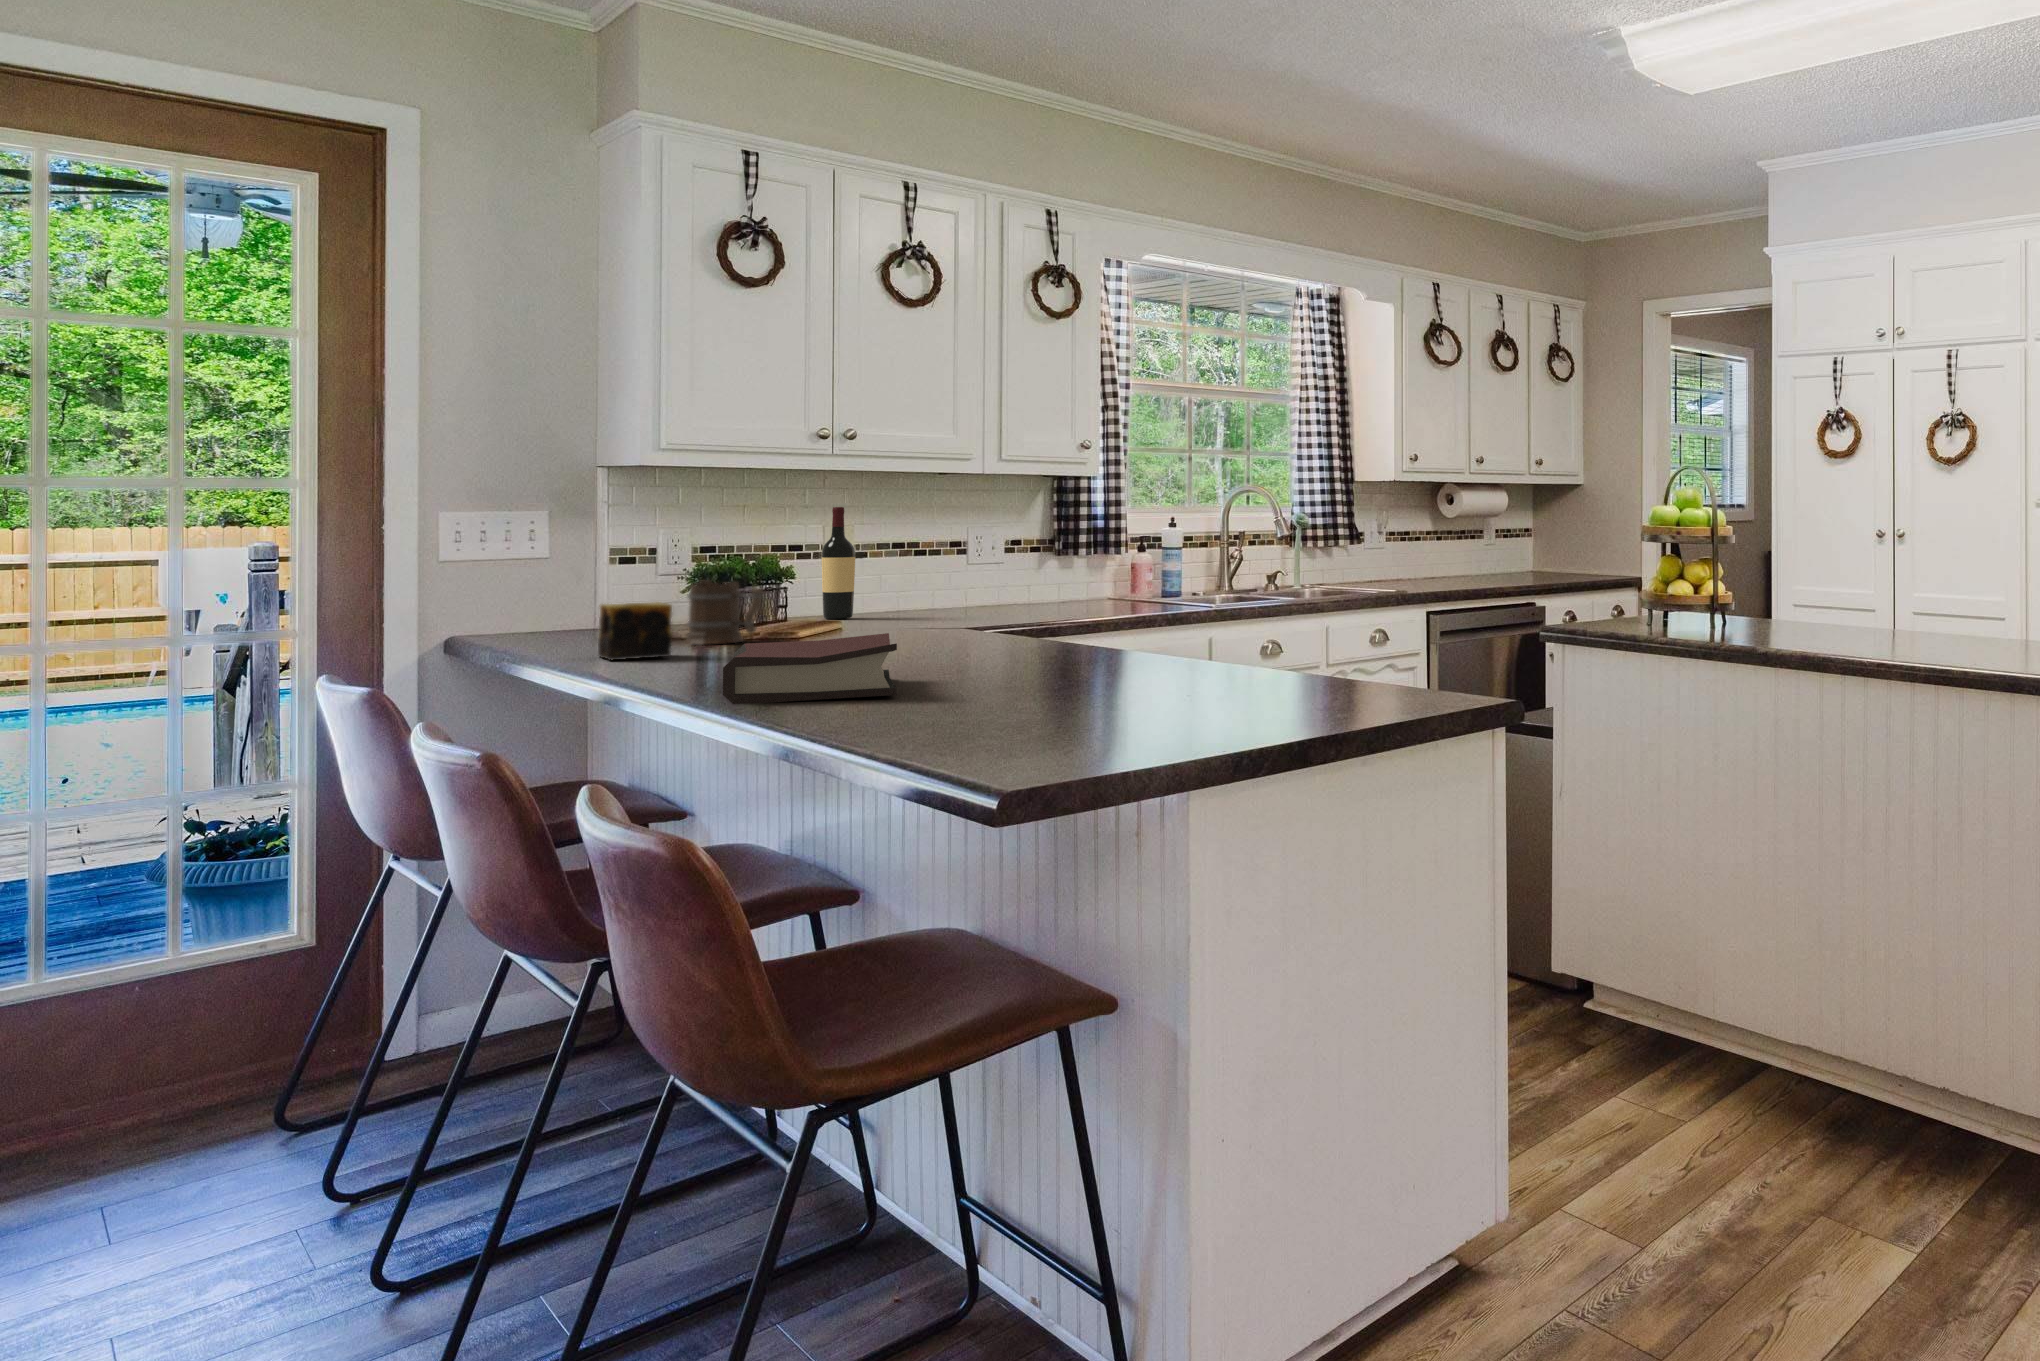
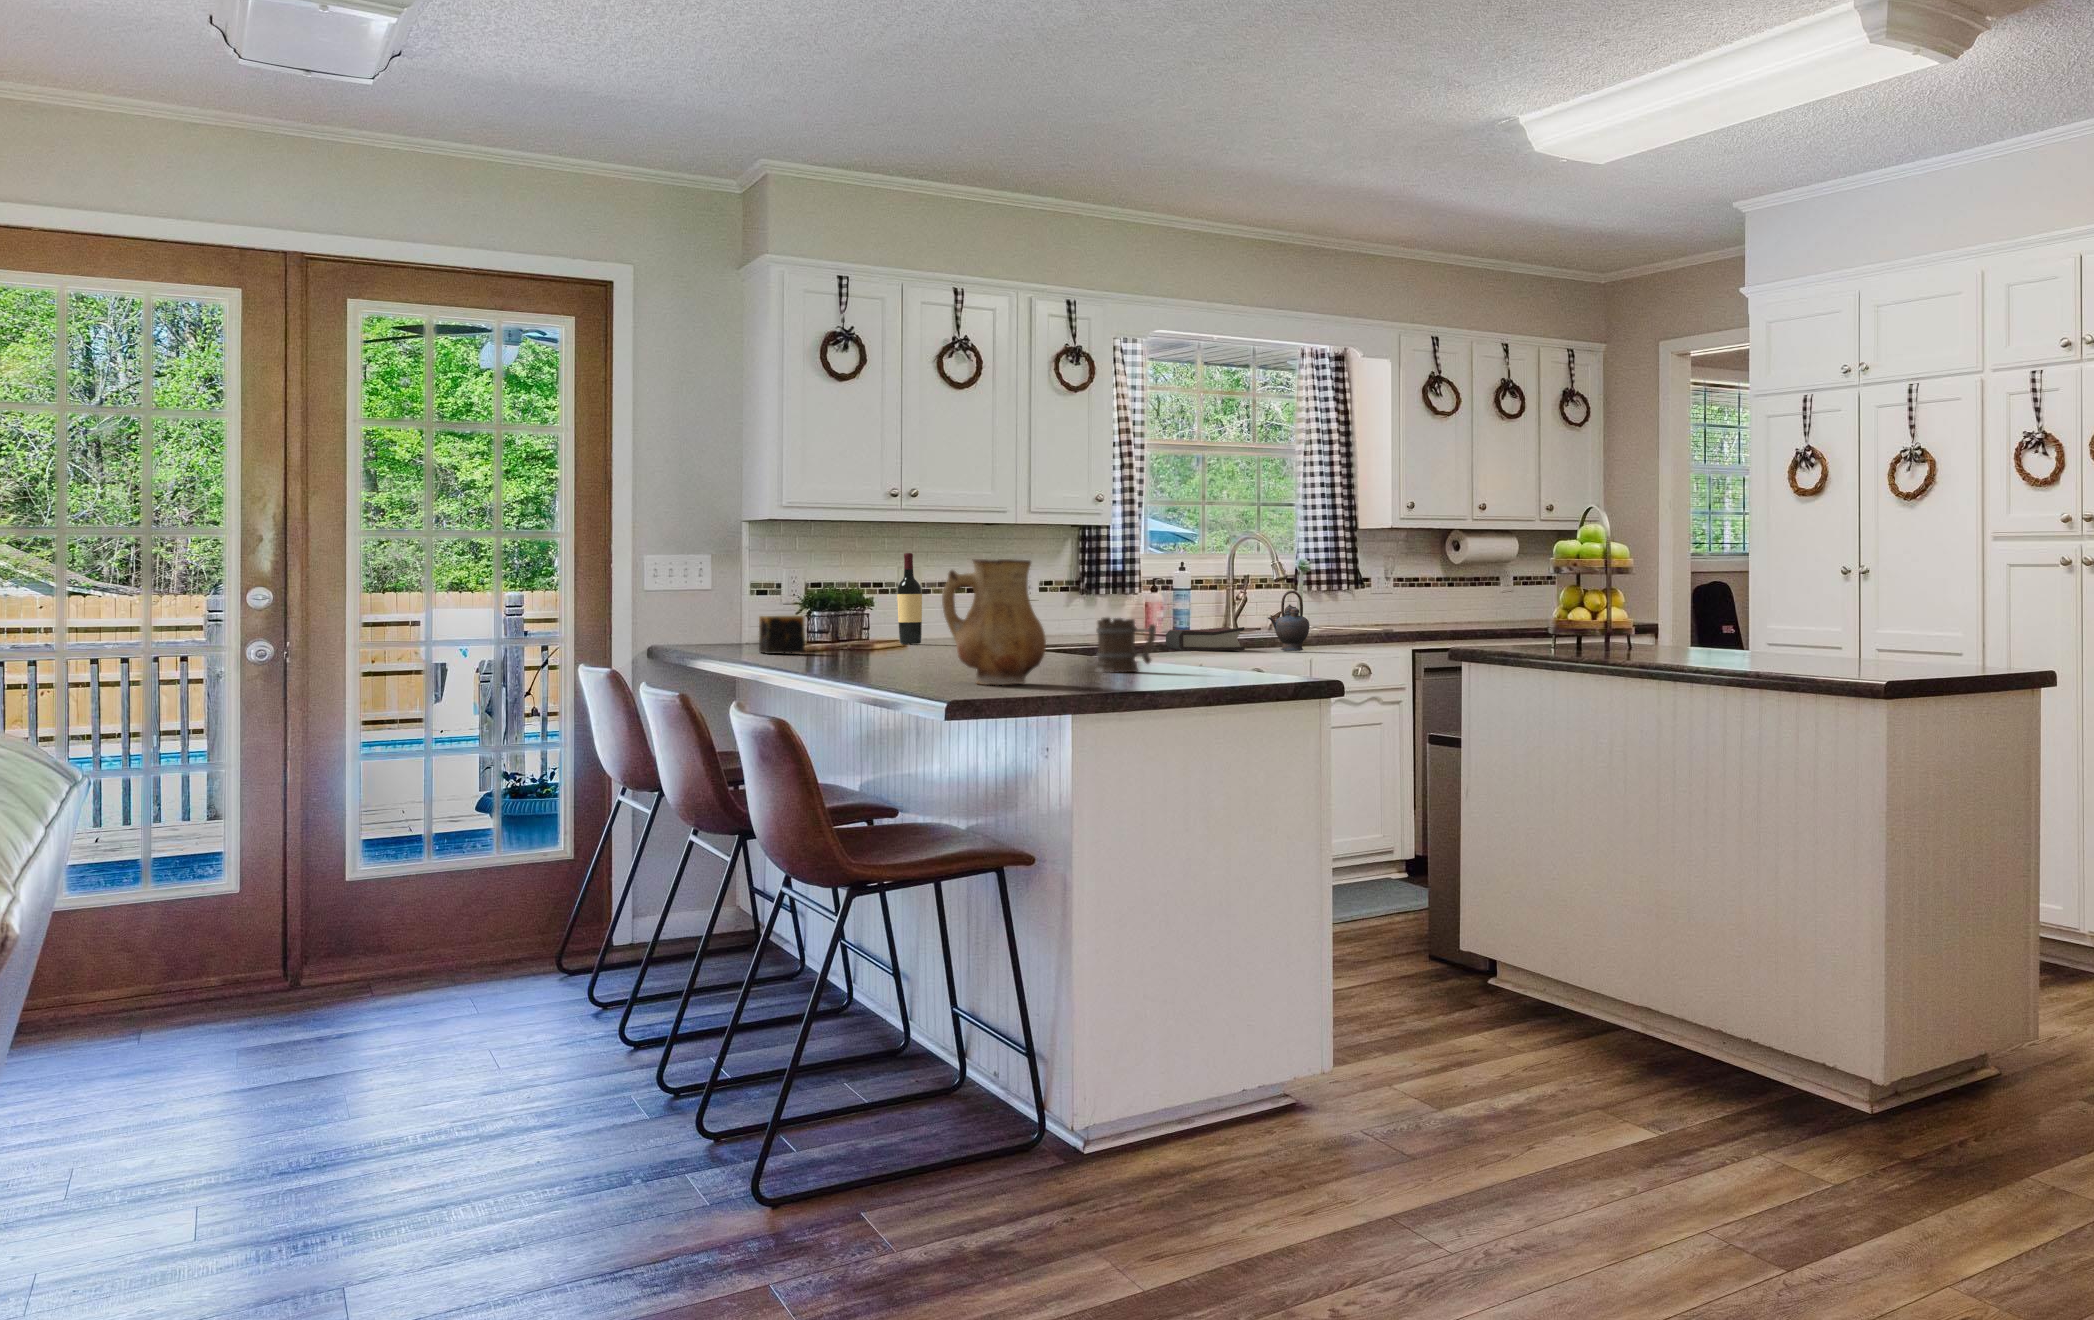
teapot: none [1272,548,1317,614] -> present [1268,591,1310,651]
ceramic pitcher: none [887,550,1066,759] -> present [942,559,1046,685]
mug: present [685,580,762,645] -> present [1095,618,1156,673]
hardback book: present [723,633,897,704] -> present [1166,627,1245,651]

